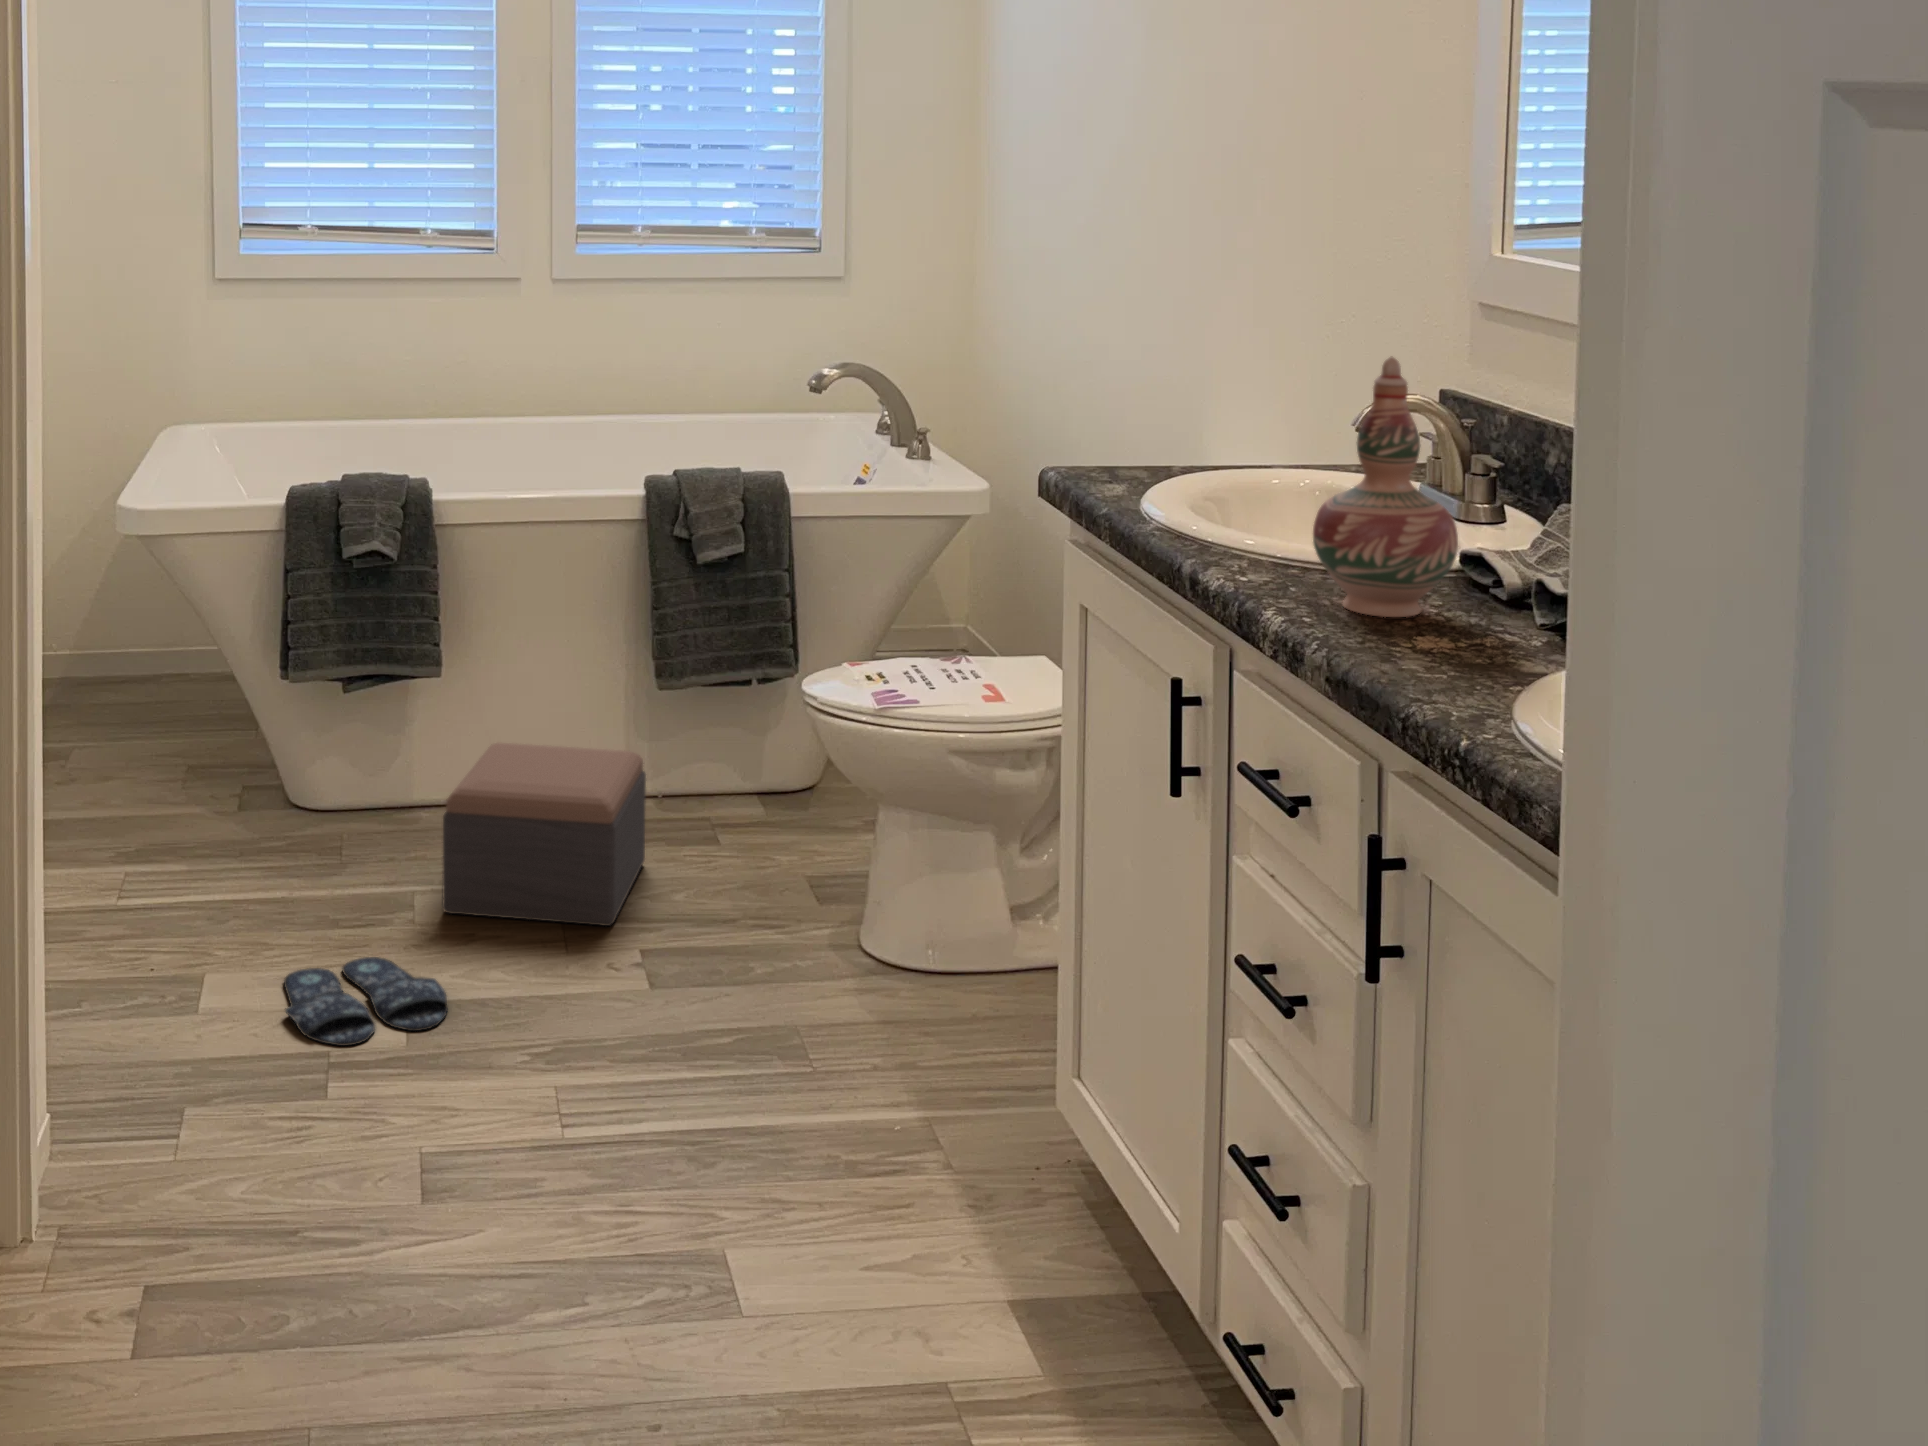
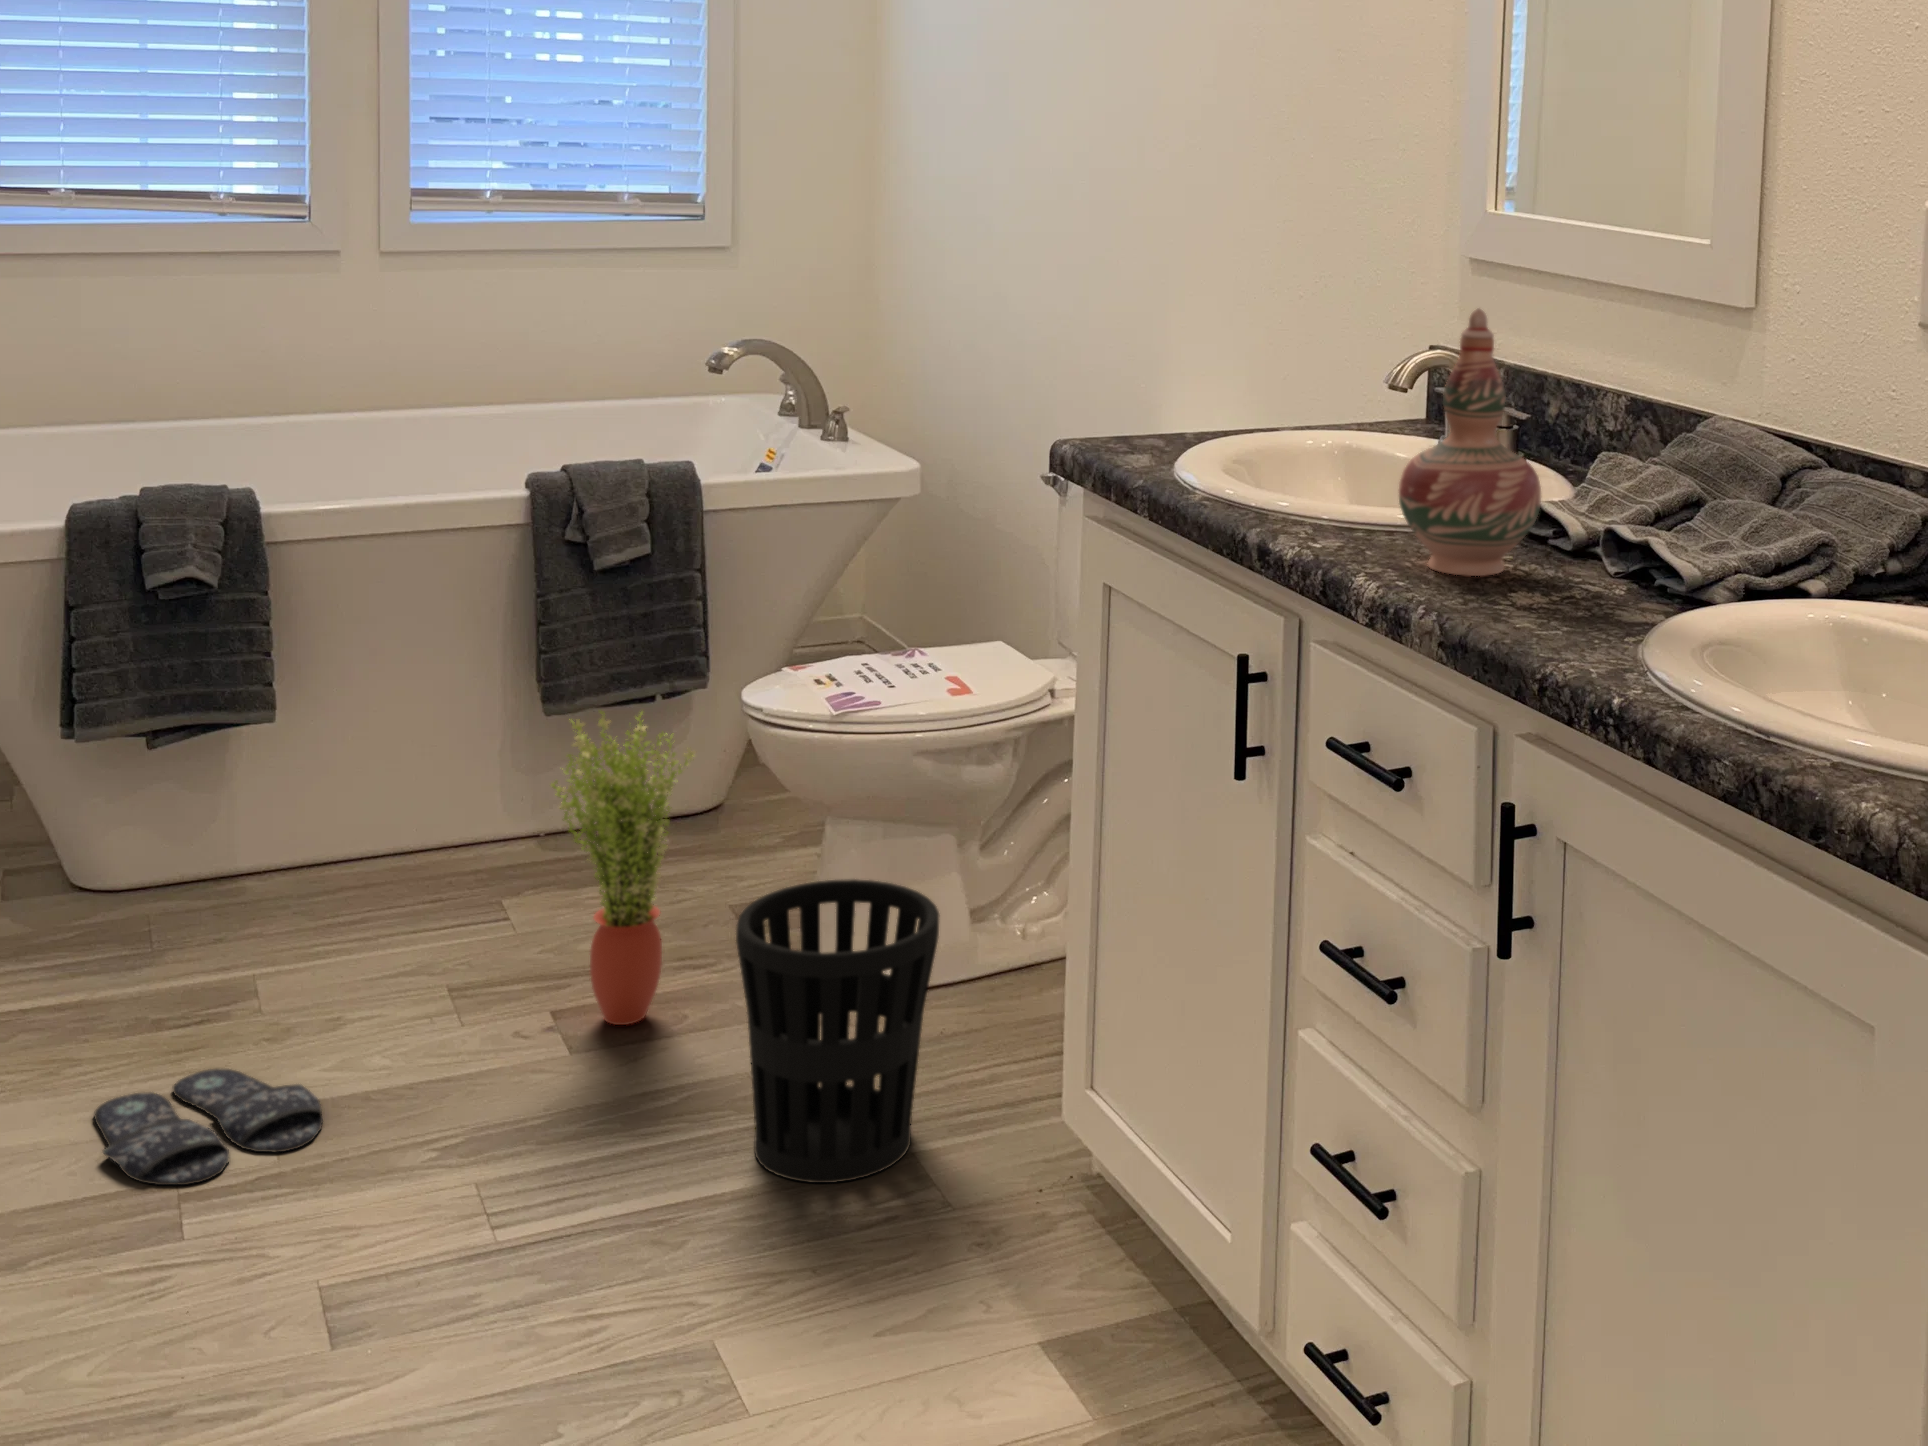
potted plant: none [633,687,755,965] -> present [551,711,695,1025]
footstool: present [442,743,646,926] -> none [296,788,544,1003]
wastebasket: none [769,856,947,1128] -> present [736,879,940,1183]

